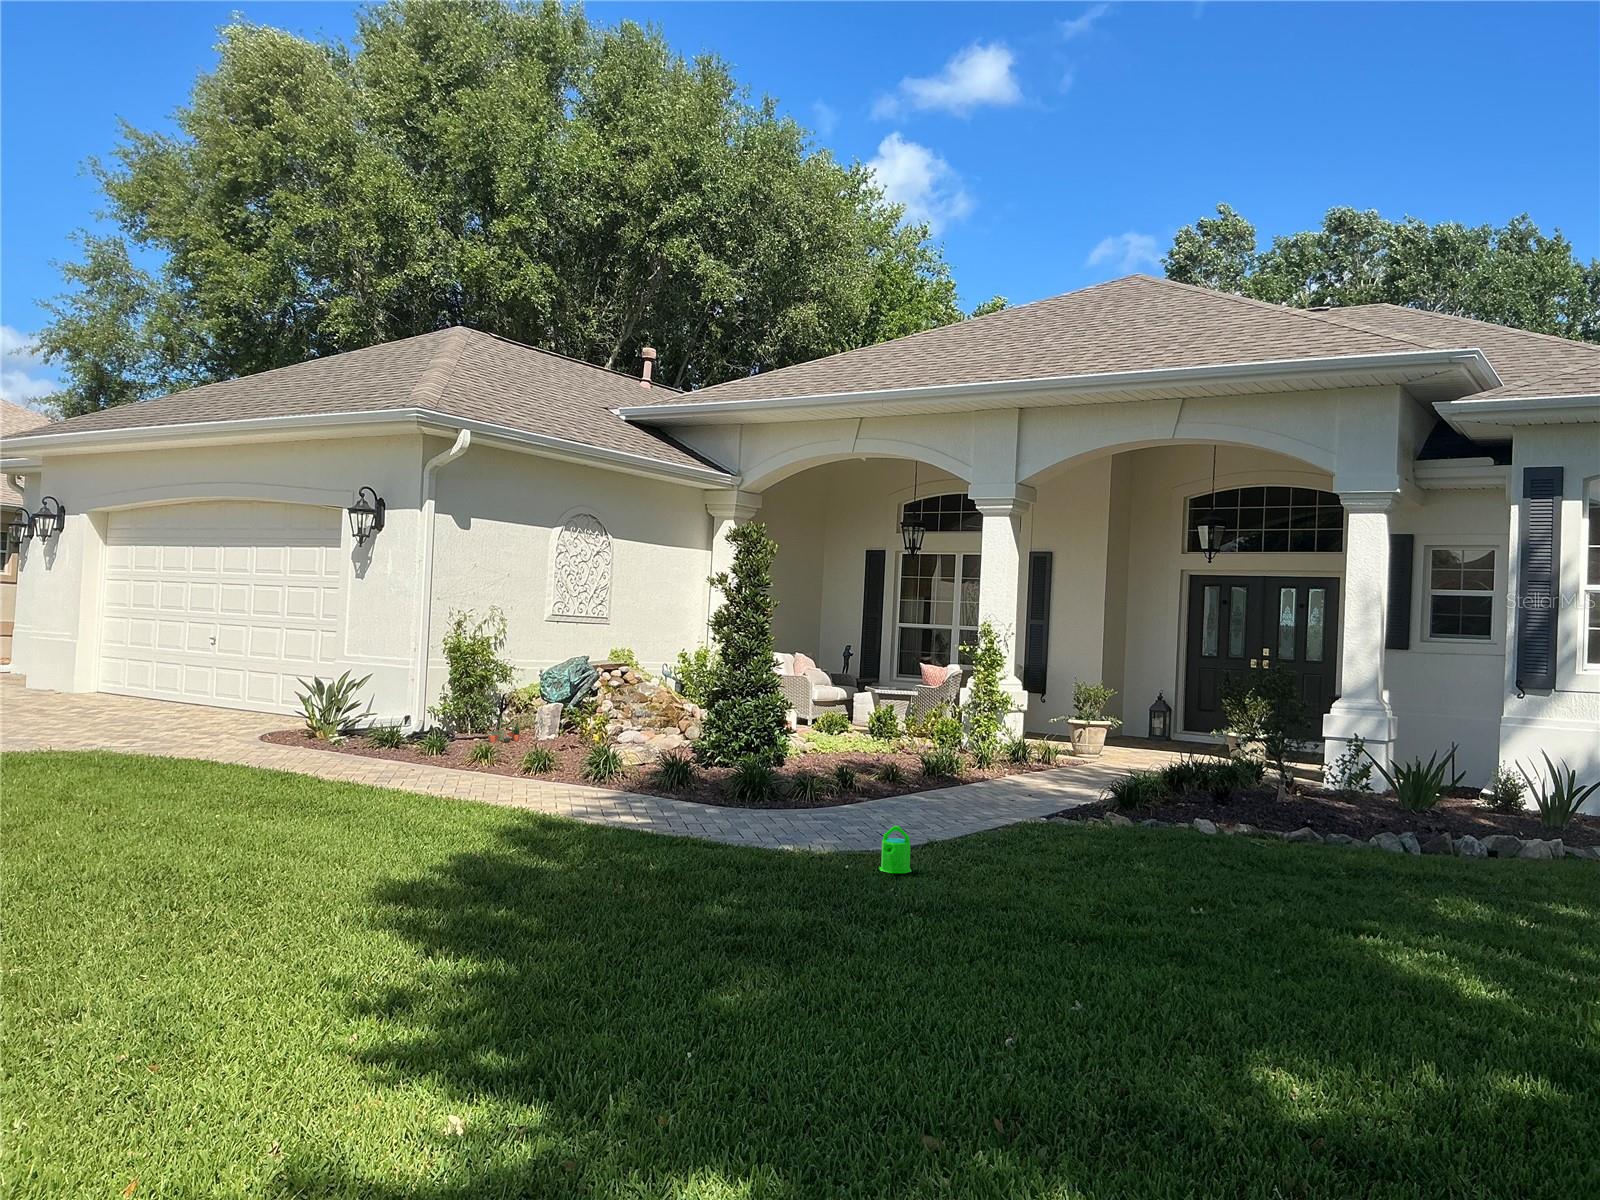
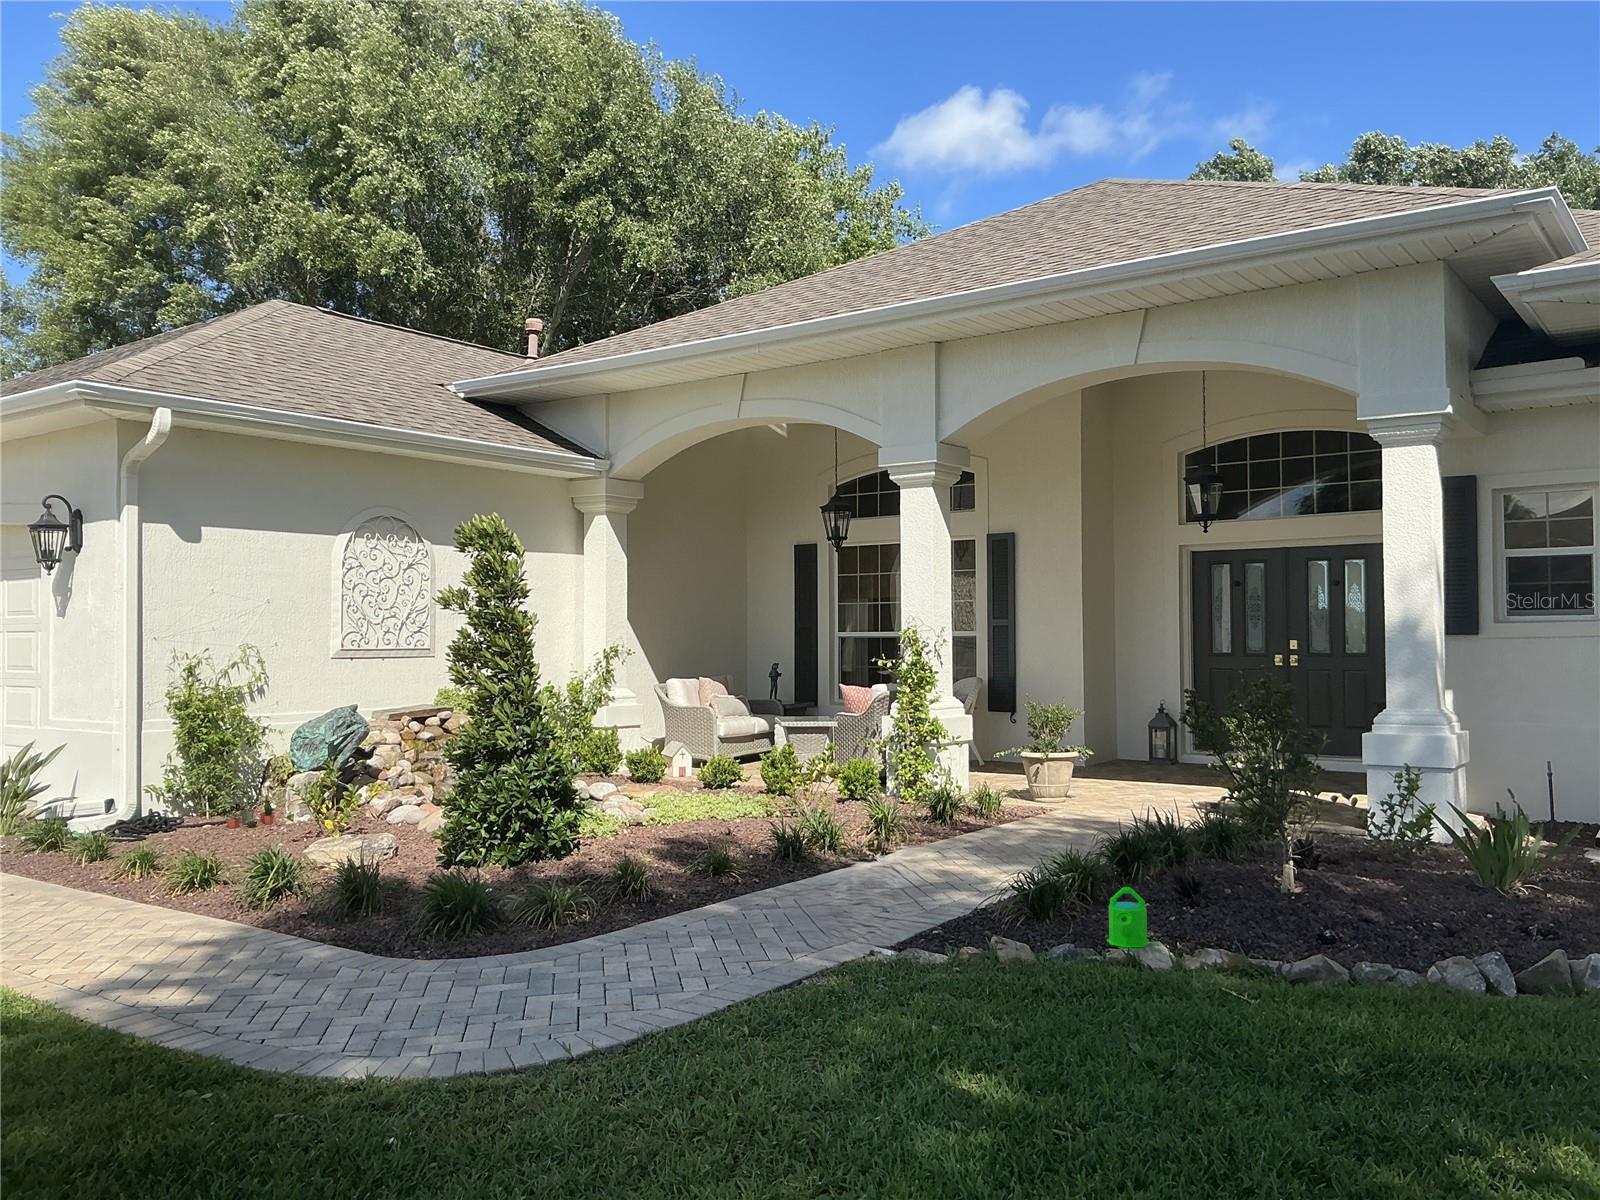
watering can: present [879,826,912,873] -> present [1107,887,1150,948]

